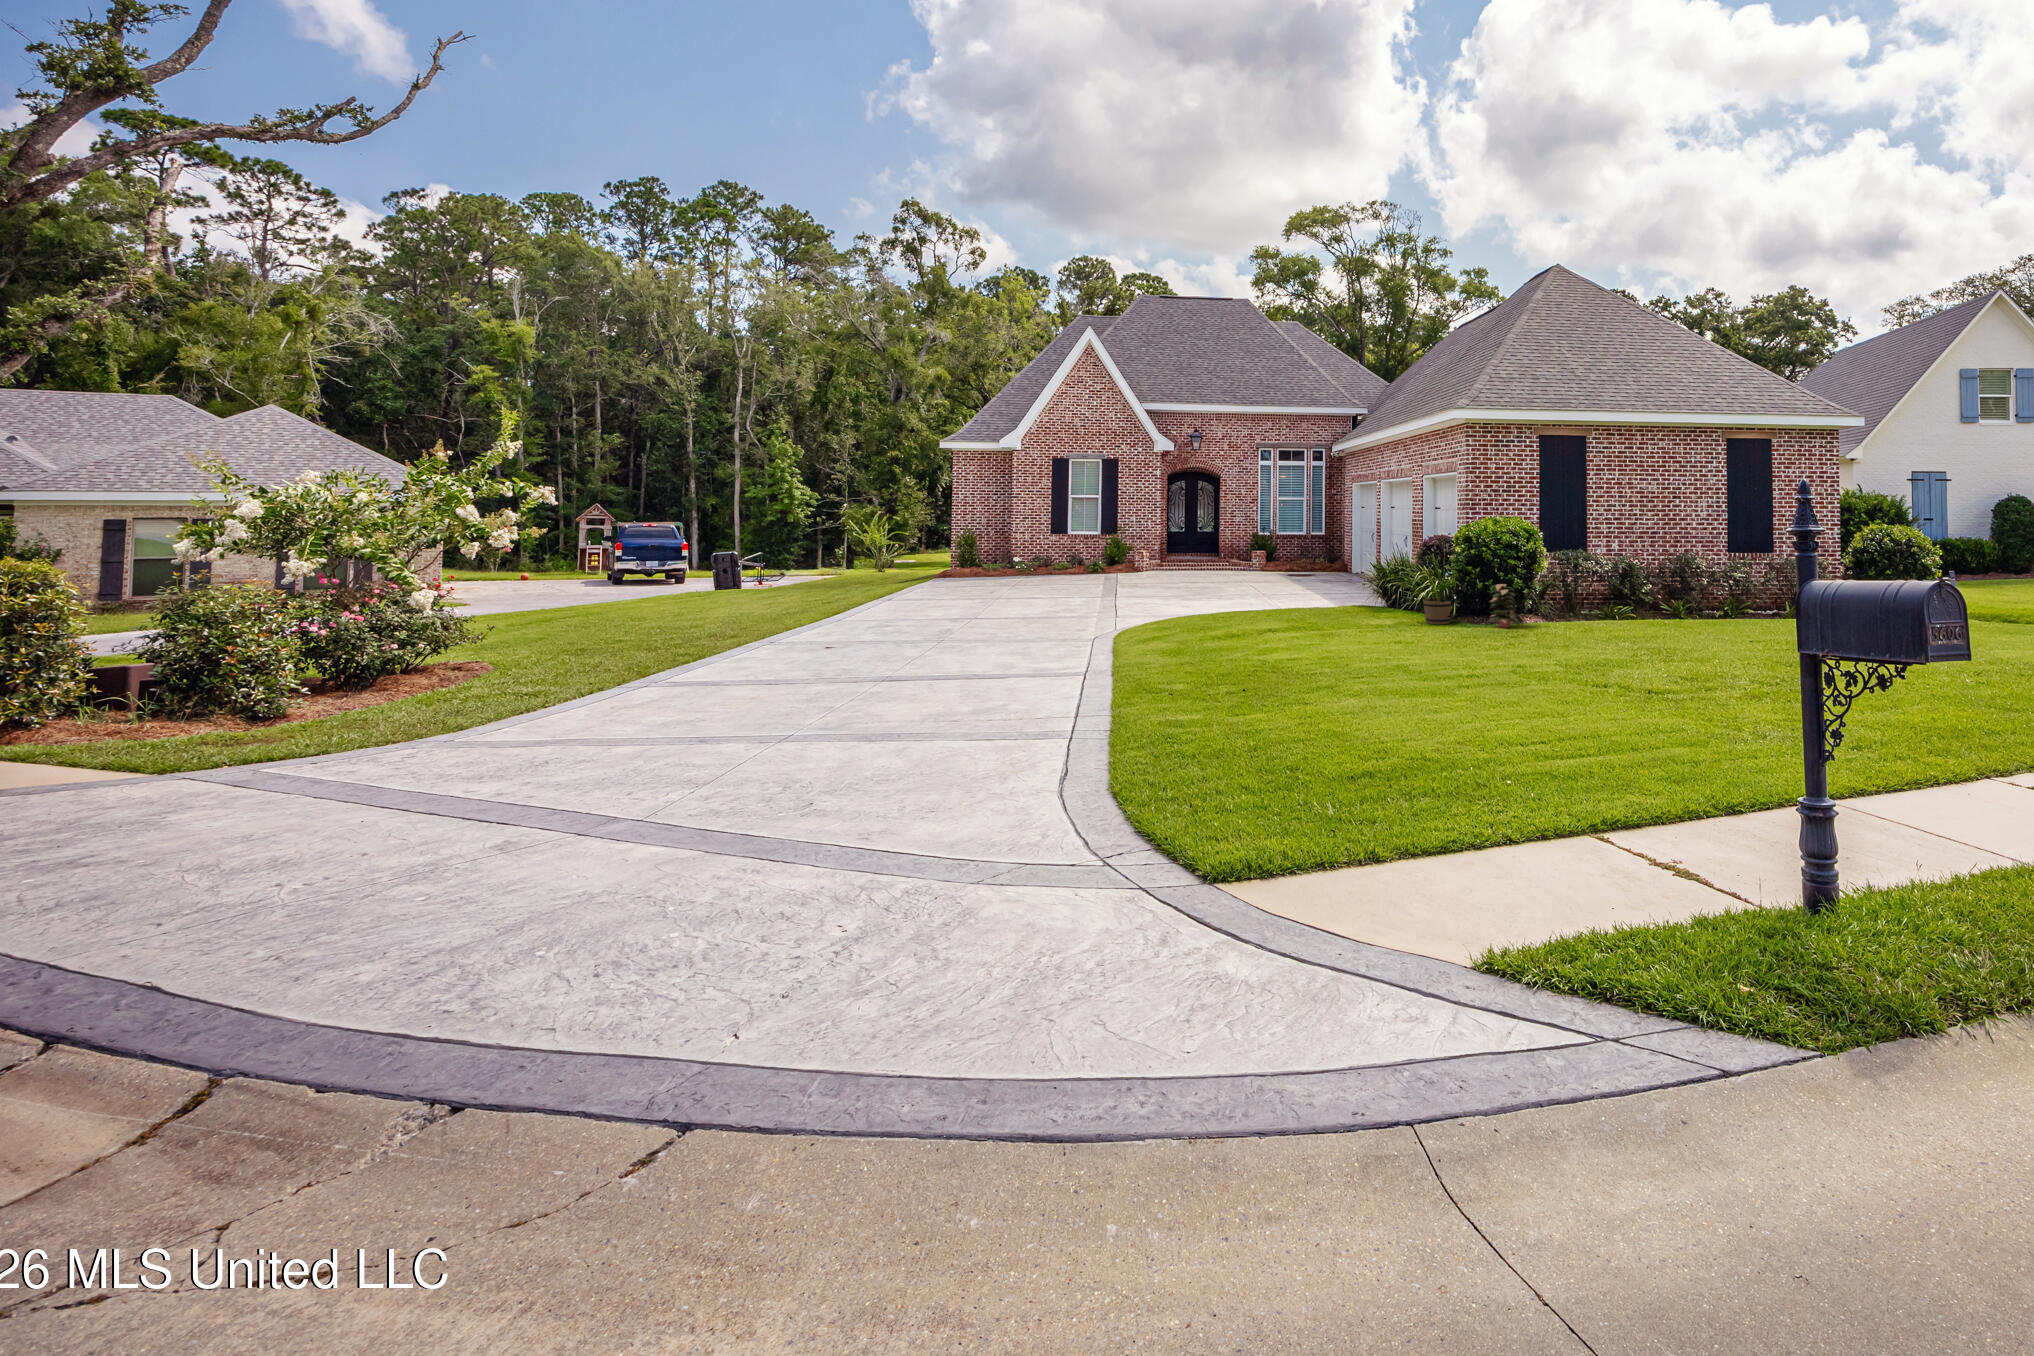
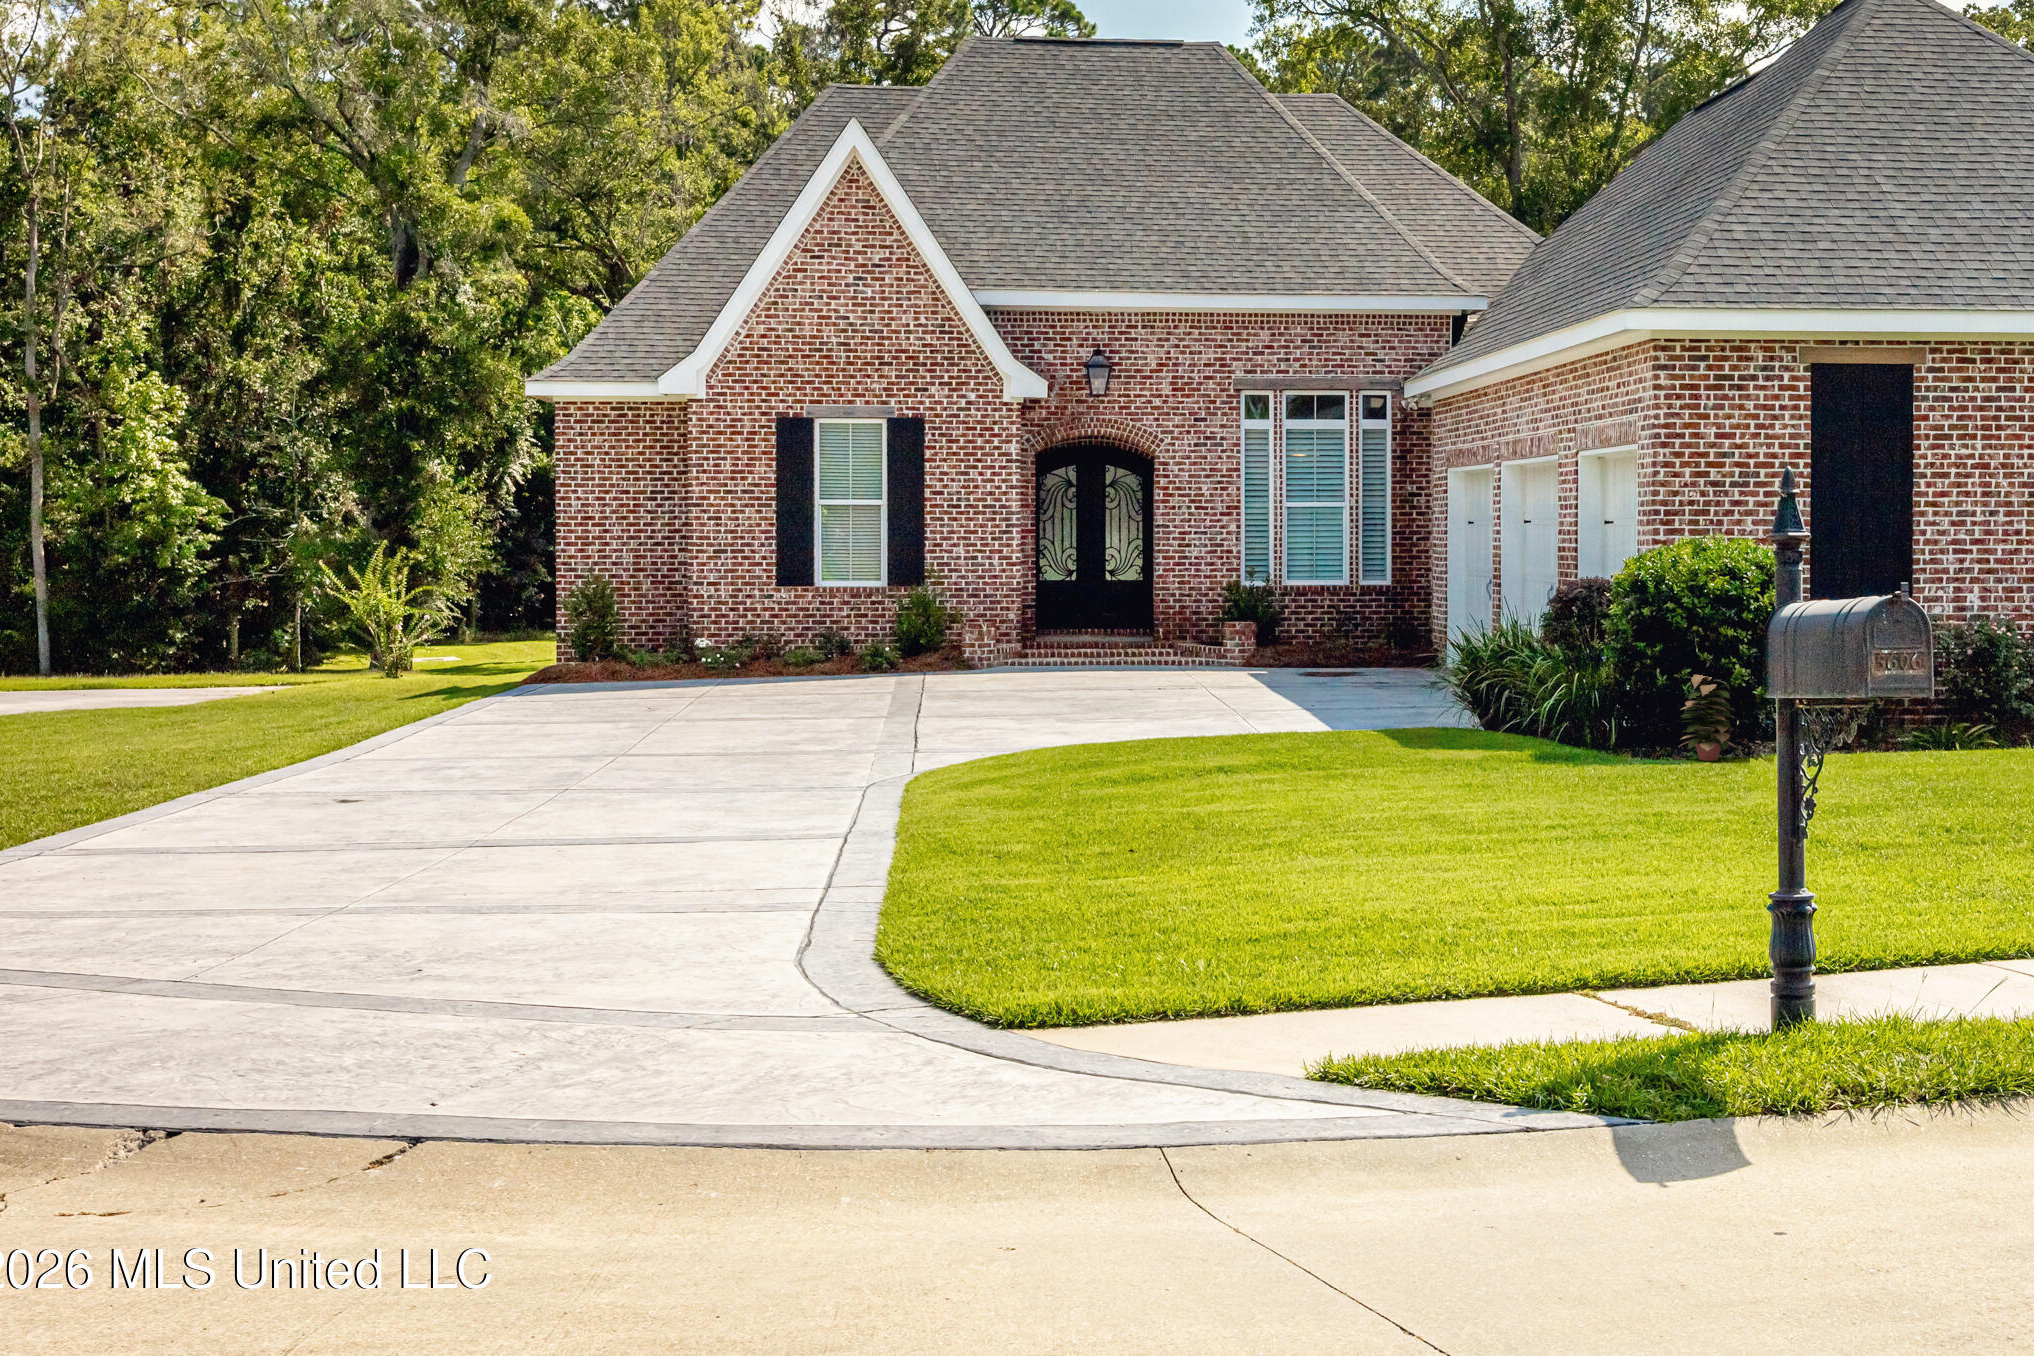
bucket: present [1423,597,1453,624] -> none [1549,696,1610,756]

